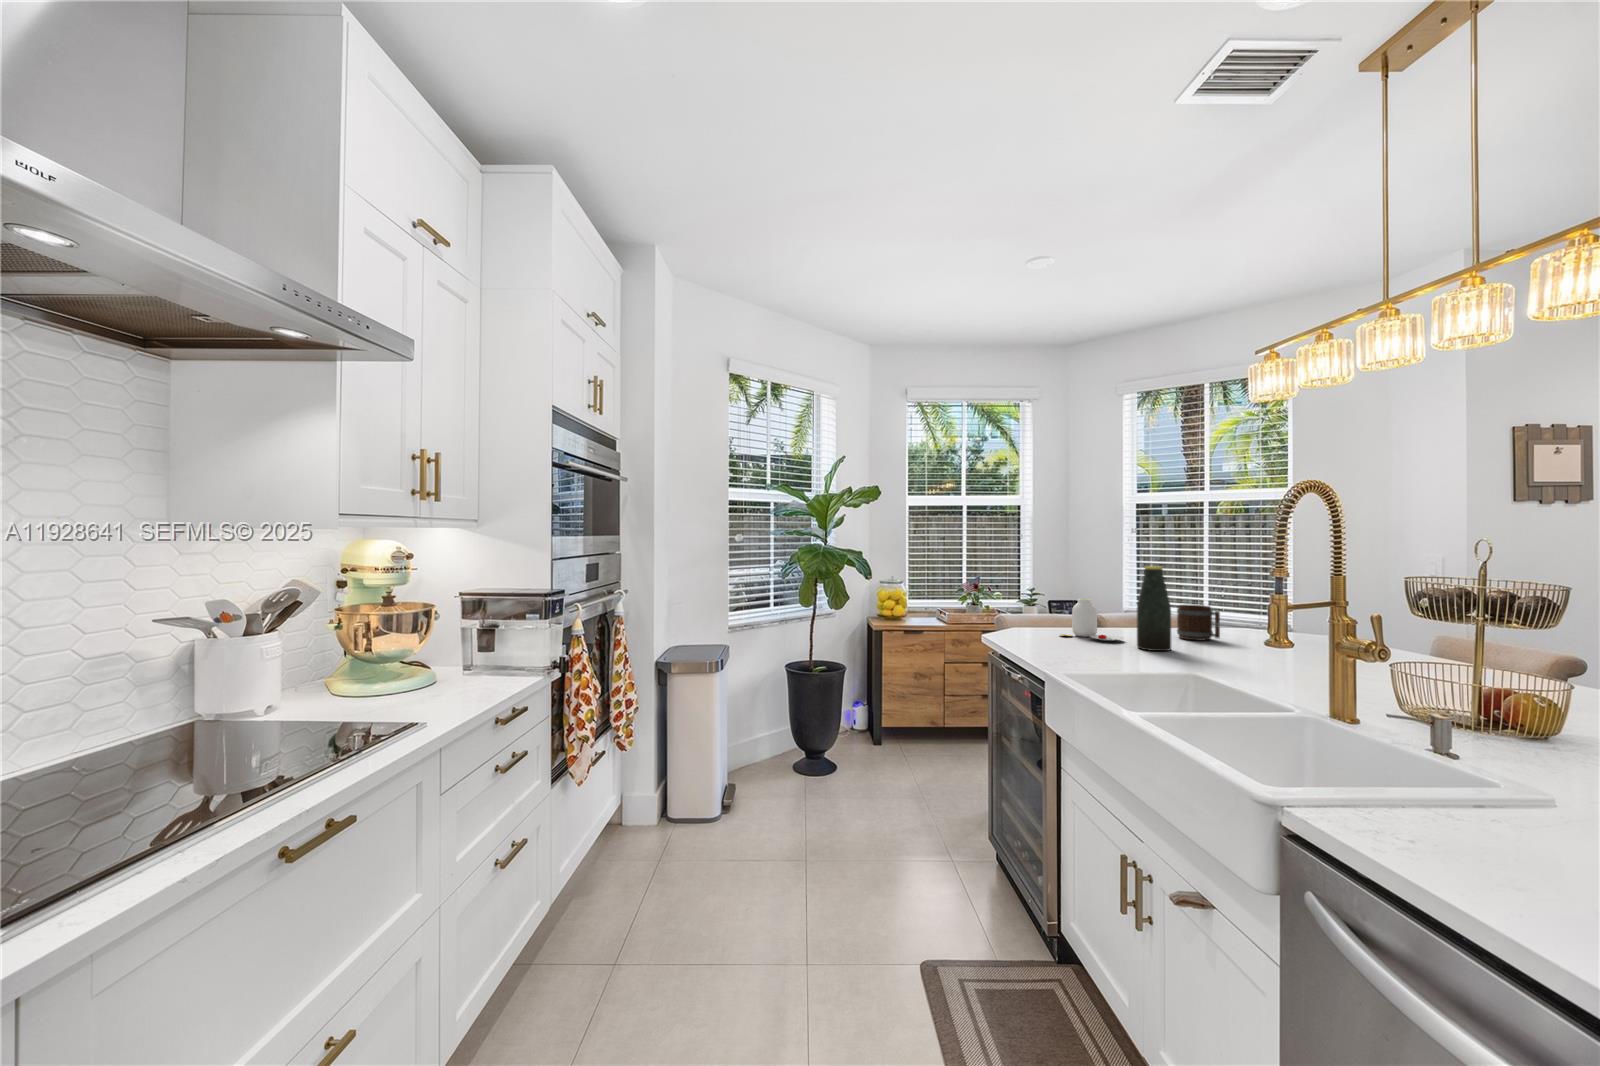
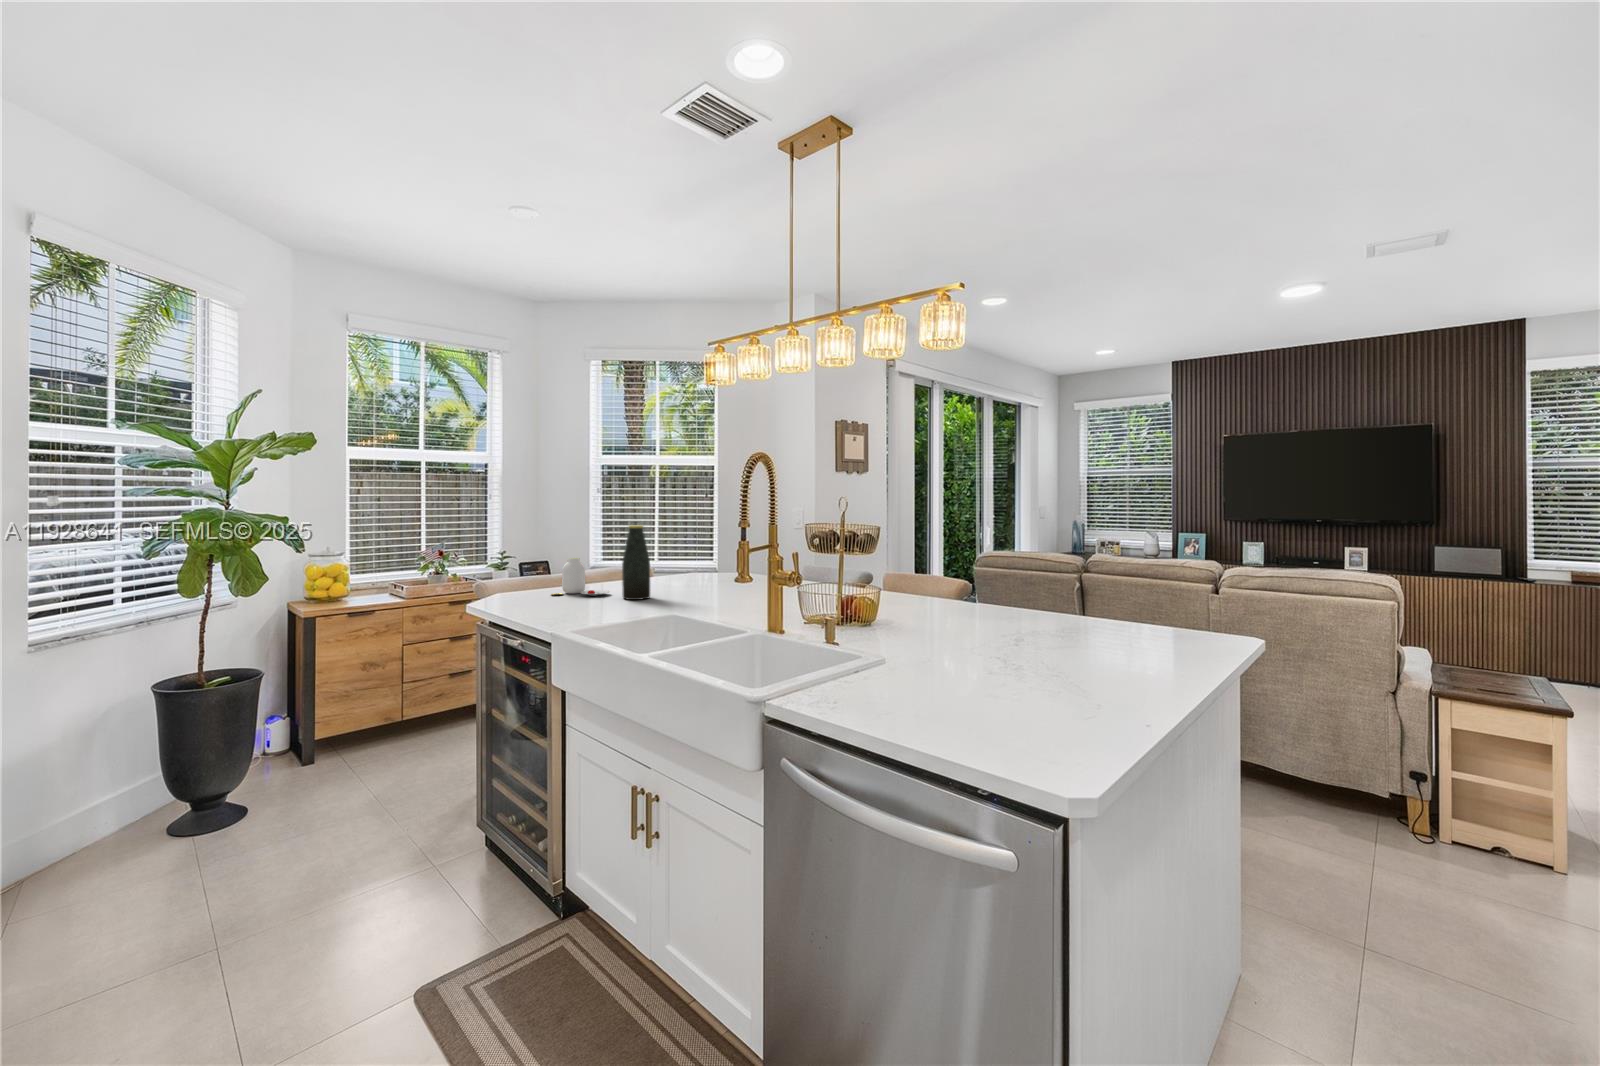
mug: present [1177,605,1220,640] -> none [651,558,684,588]

